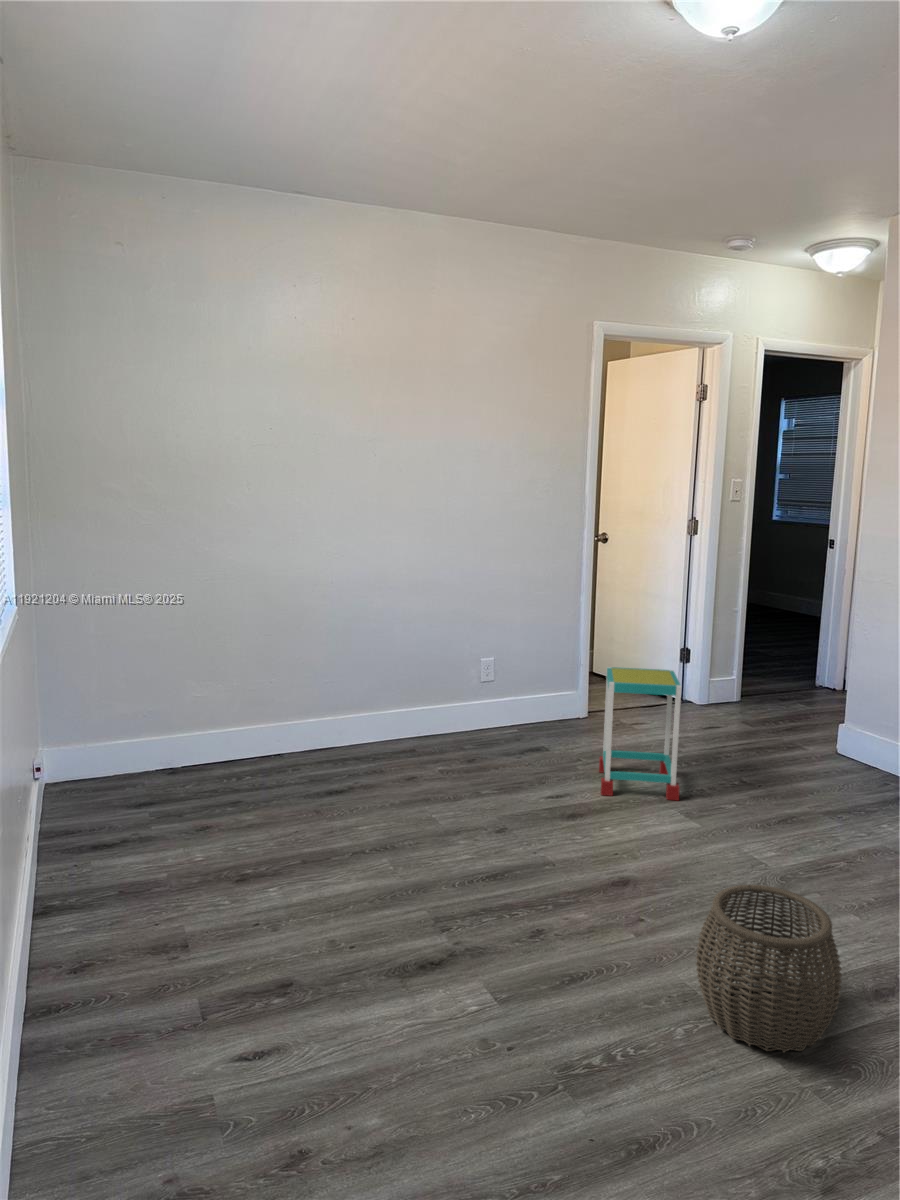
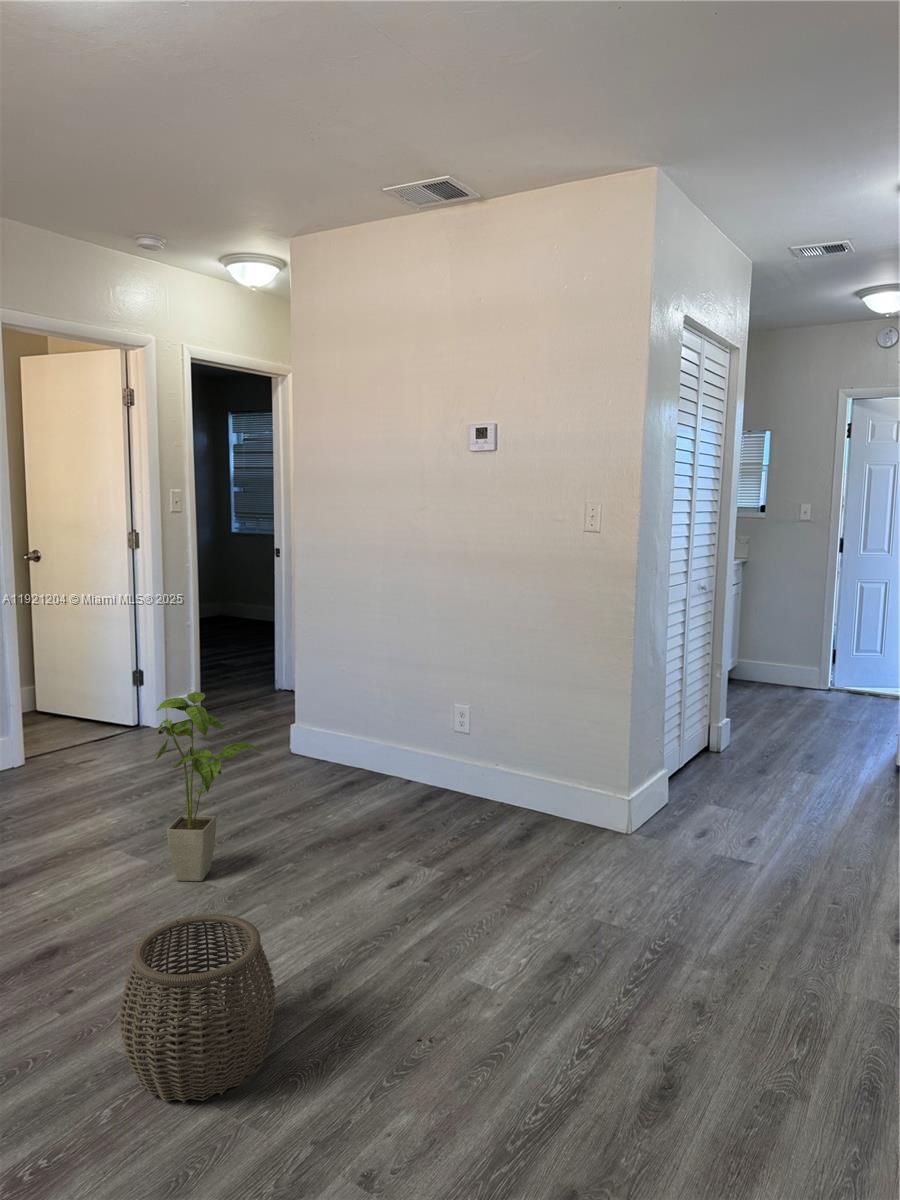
side table: present [599,667,681,800] -> none [29,695,126,852]
house plant: none [717,680,823,857] -> present [154,692,261,881]

